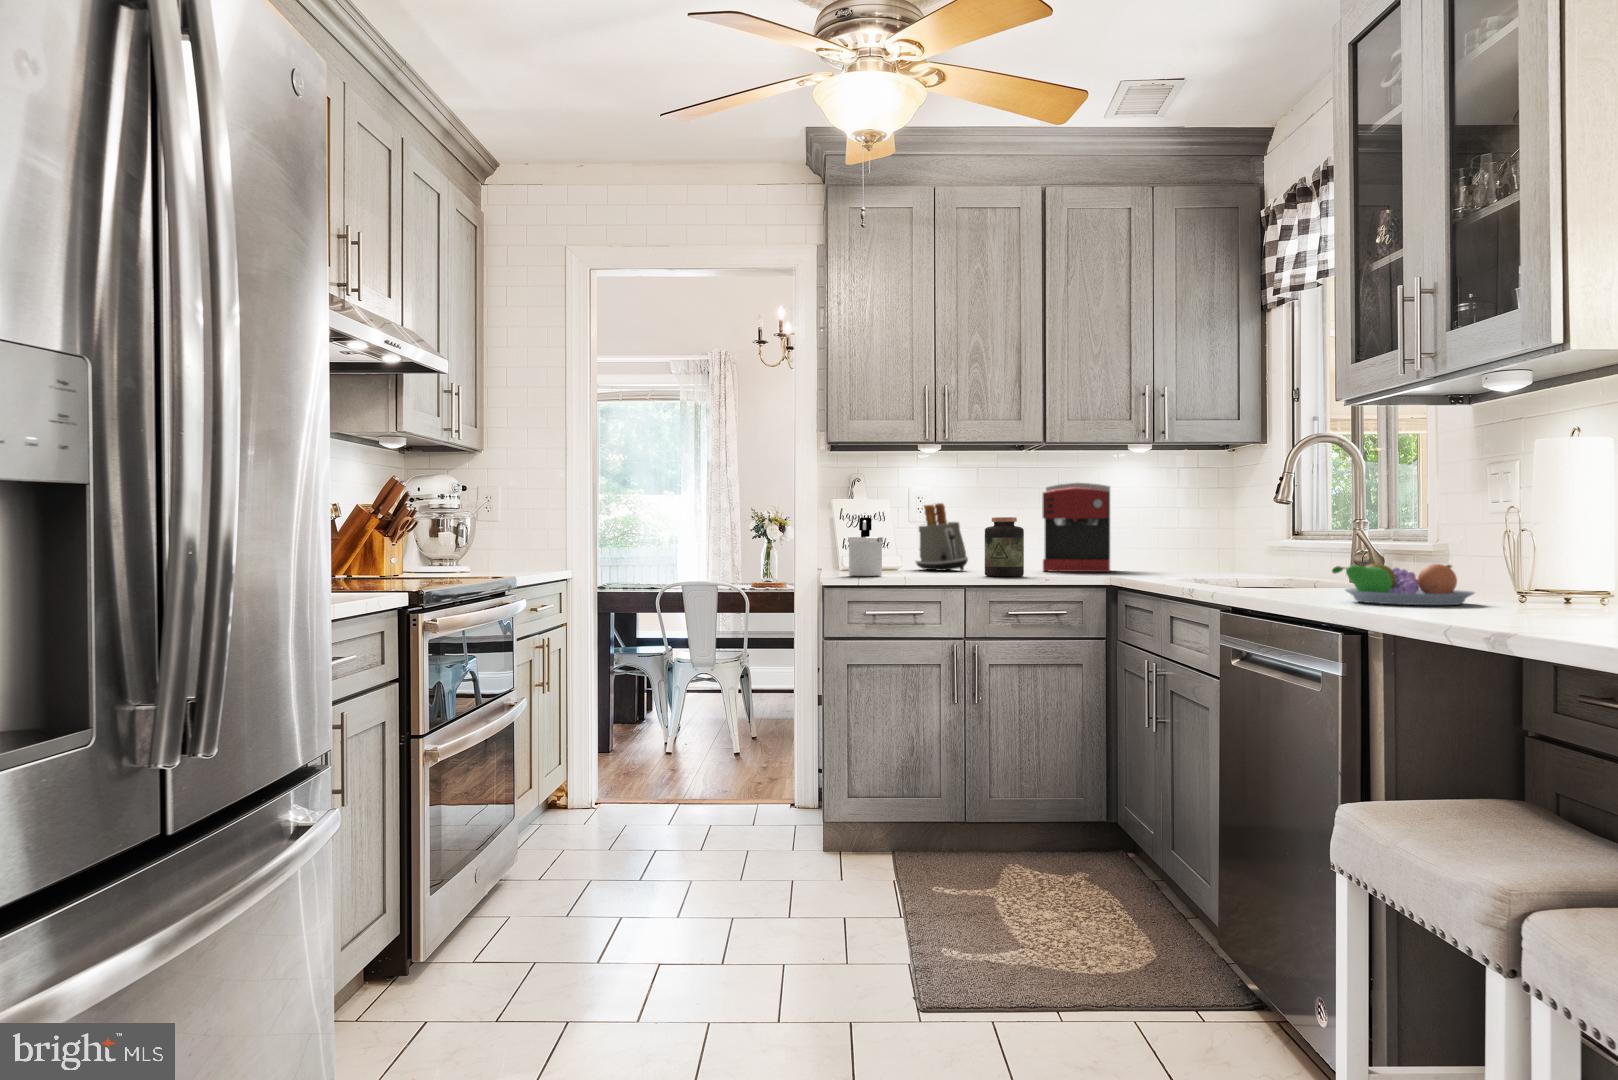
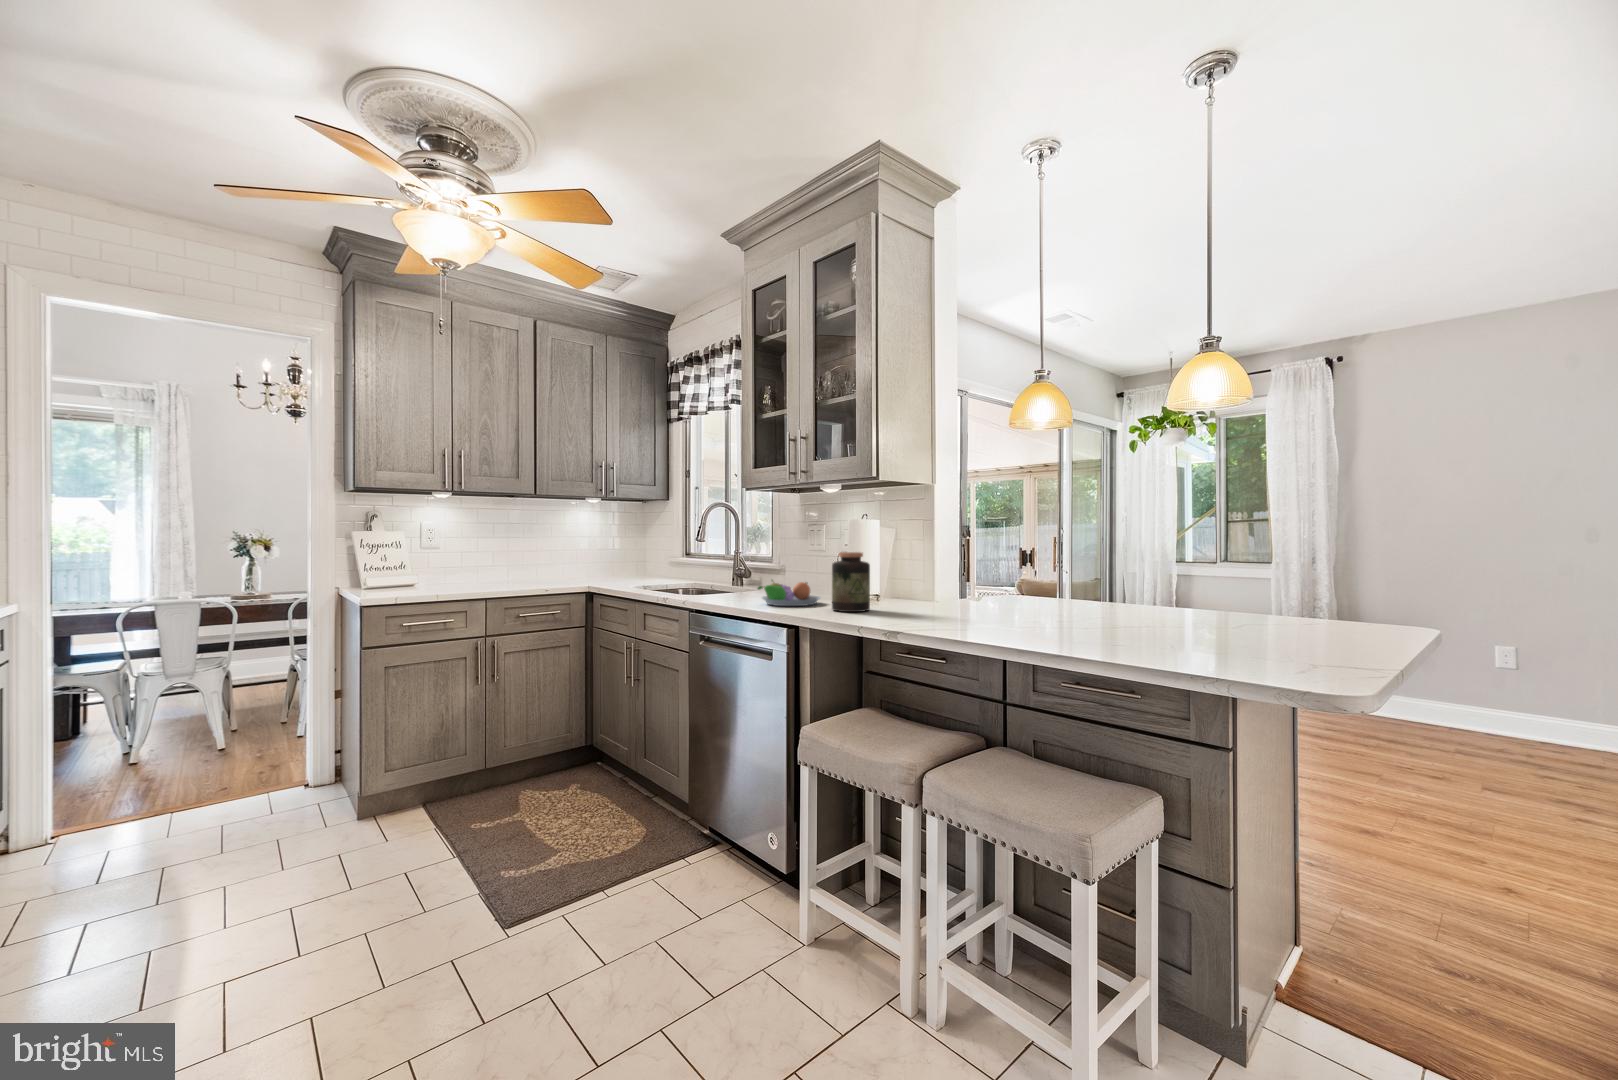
coffee maker: present [1043,483,1110,572] -> none [530,520,579,582]
toaster: present [916,503,968,571] -> none [425,533,474,584]
jar: present [985,517,1024,576] -> present [832,552,870,612]
soap dispenser: present [848,518,883,576] -> none [382,548,415,595]

